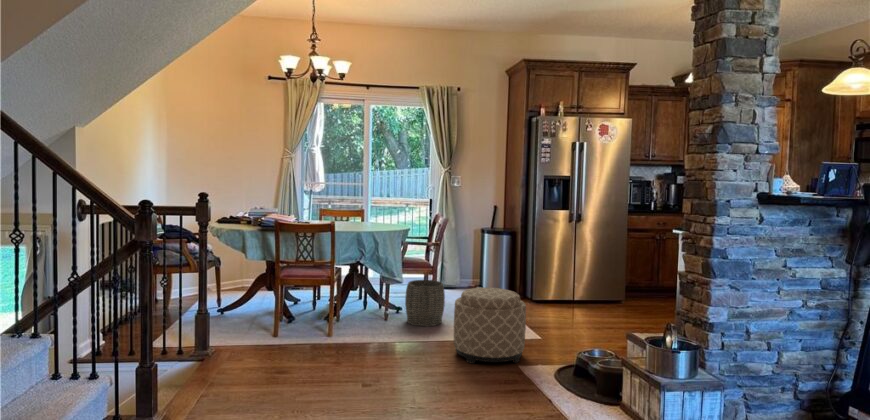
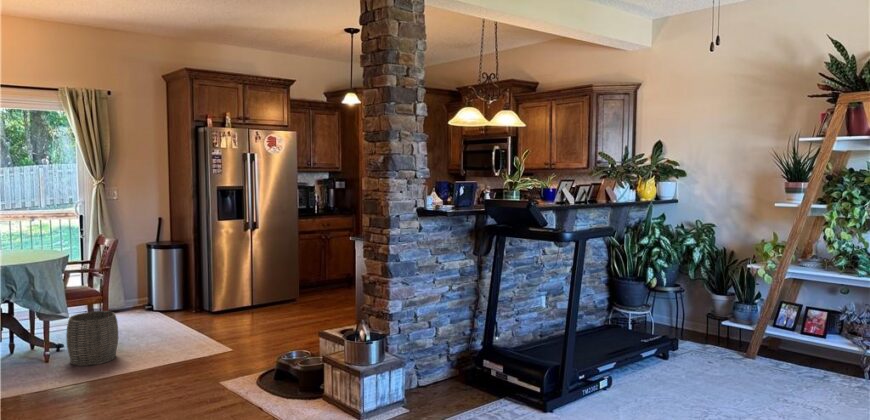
ottoman: present [454,288,526,364] -> none [143,310,224,394]

